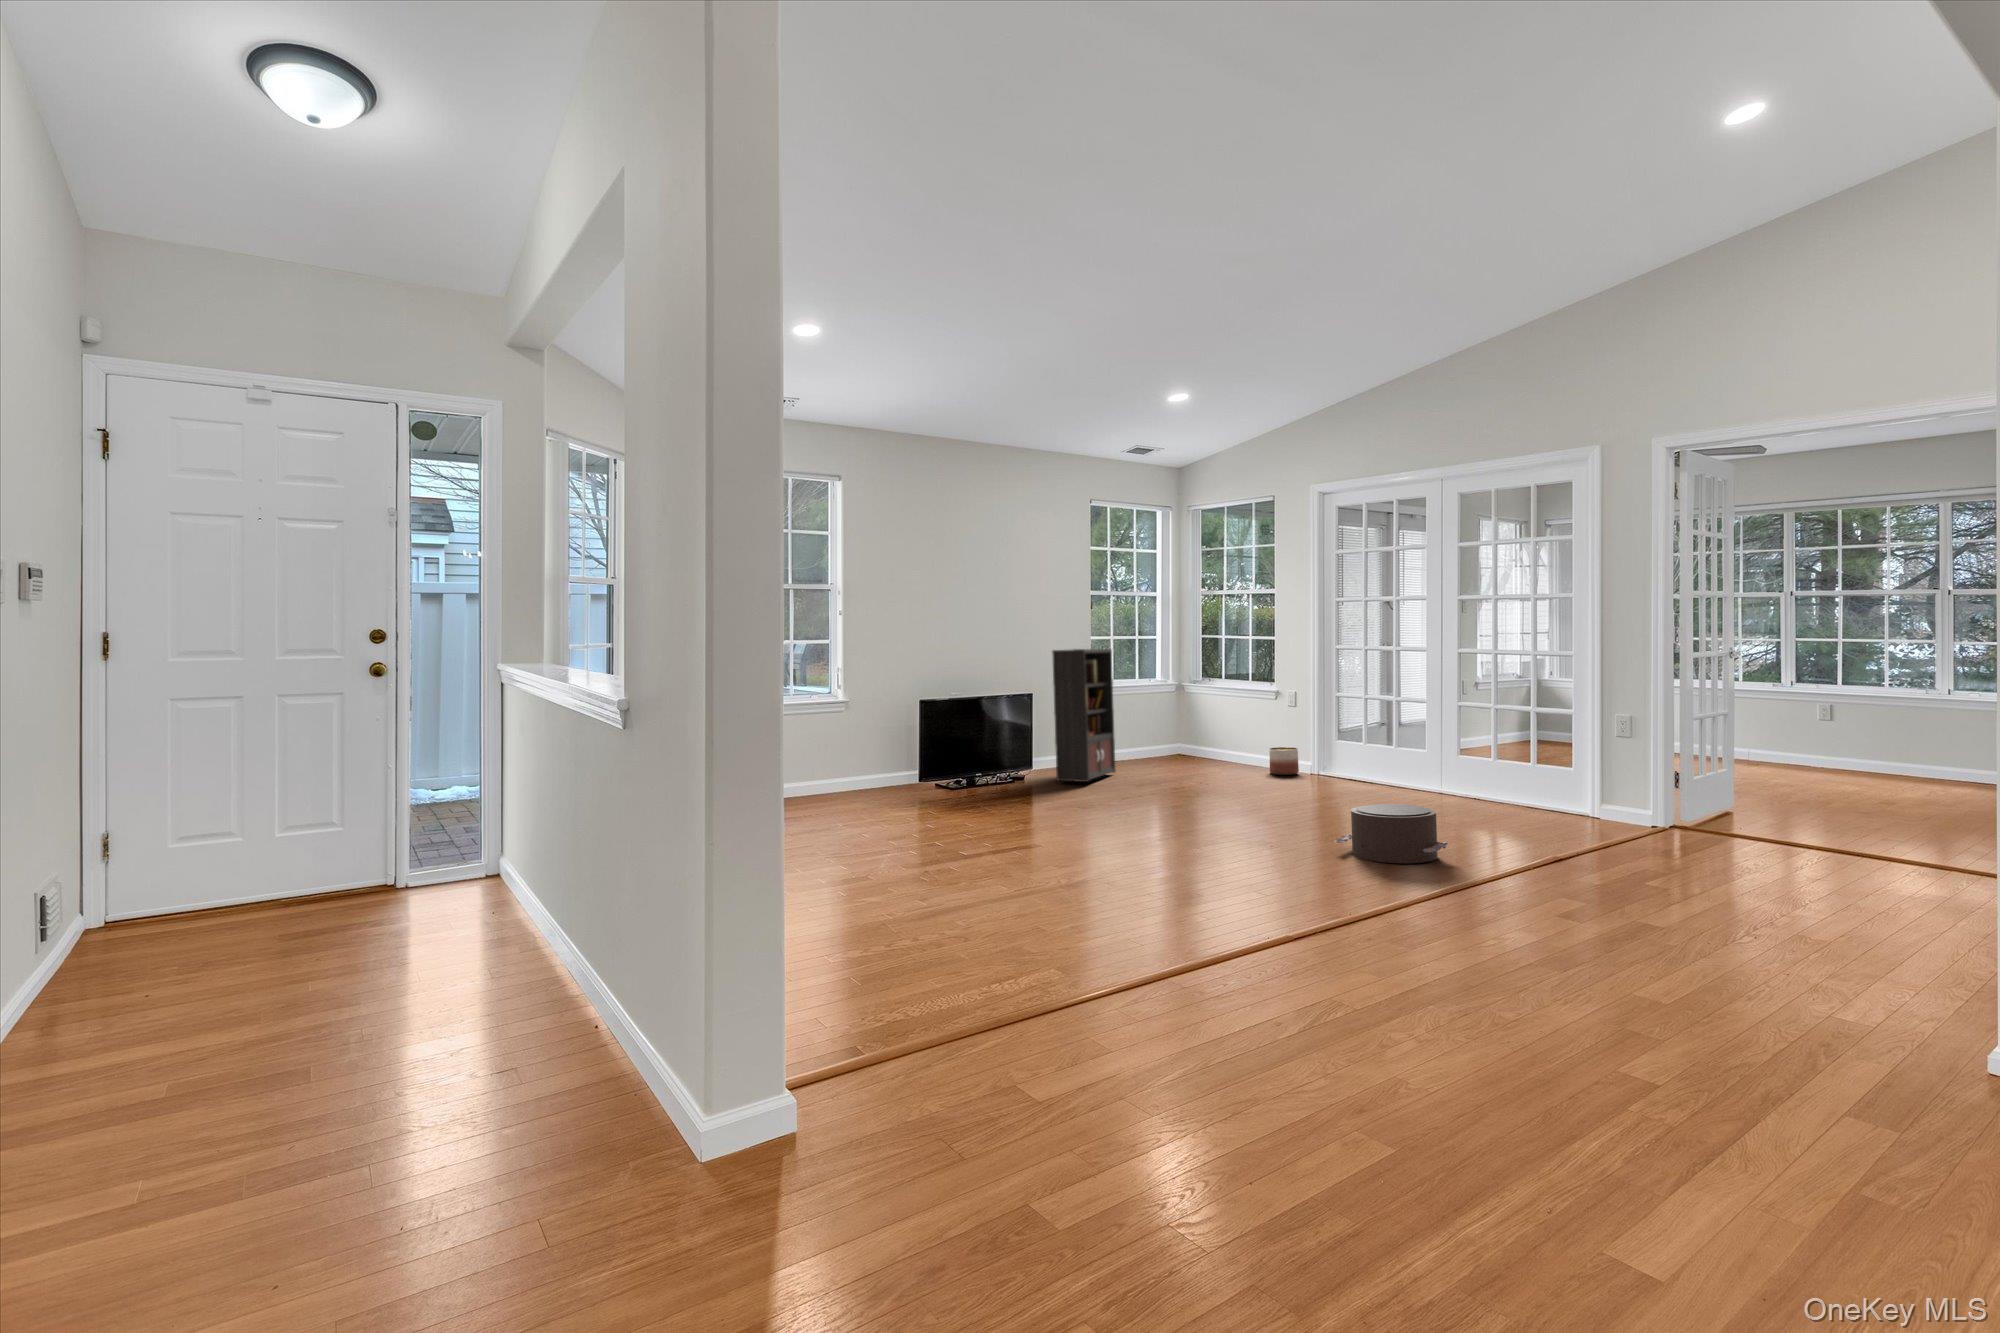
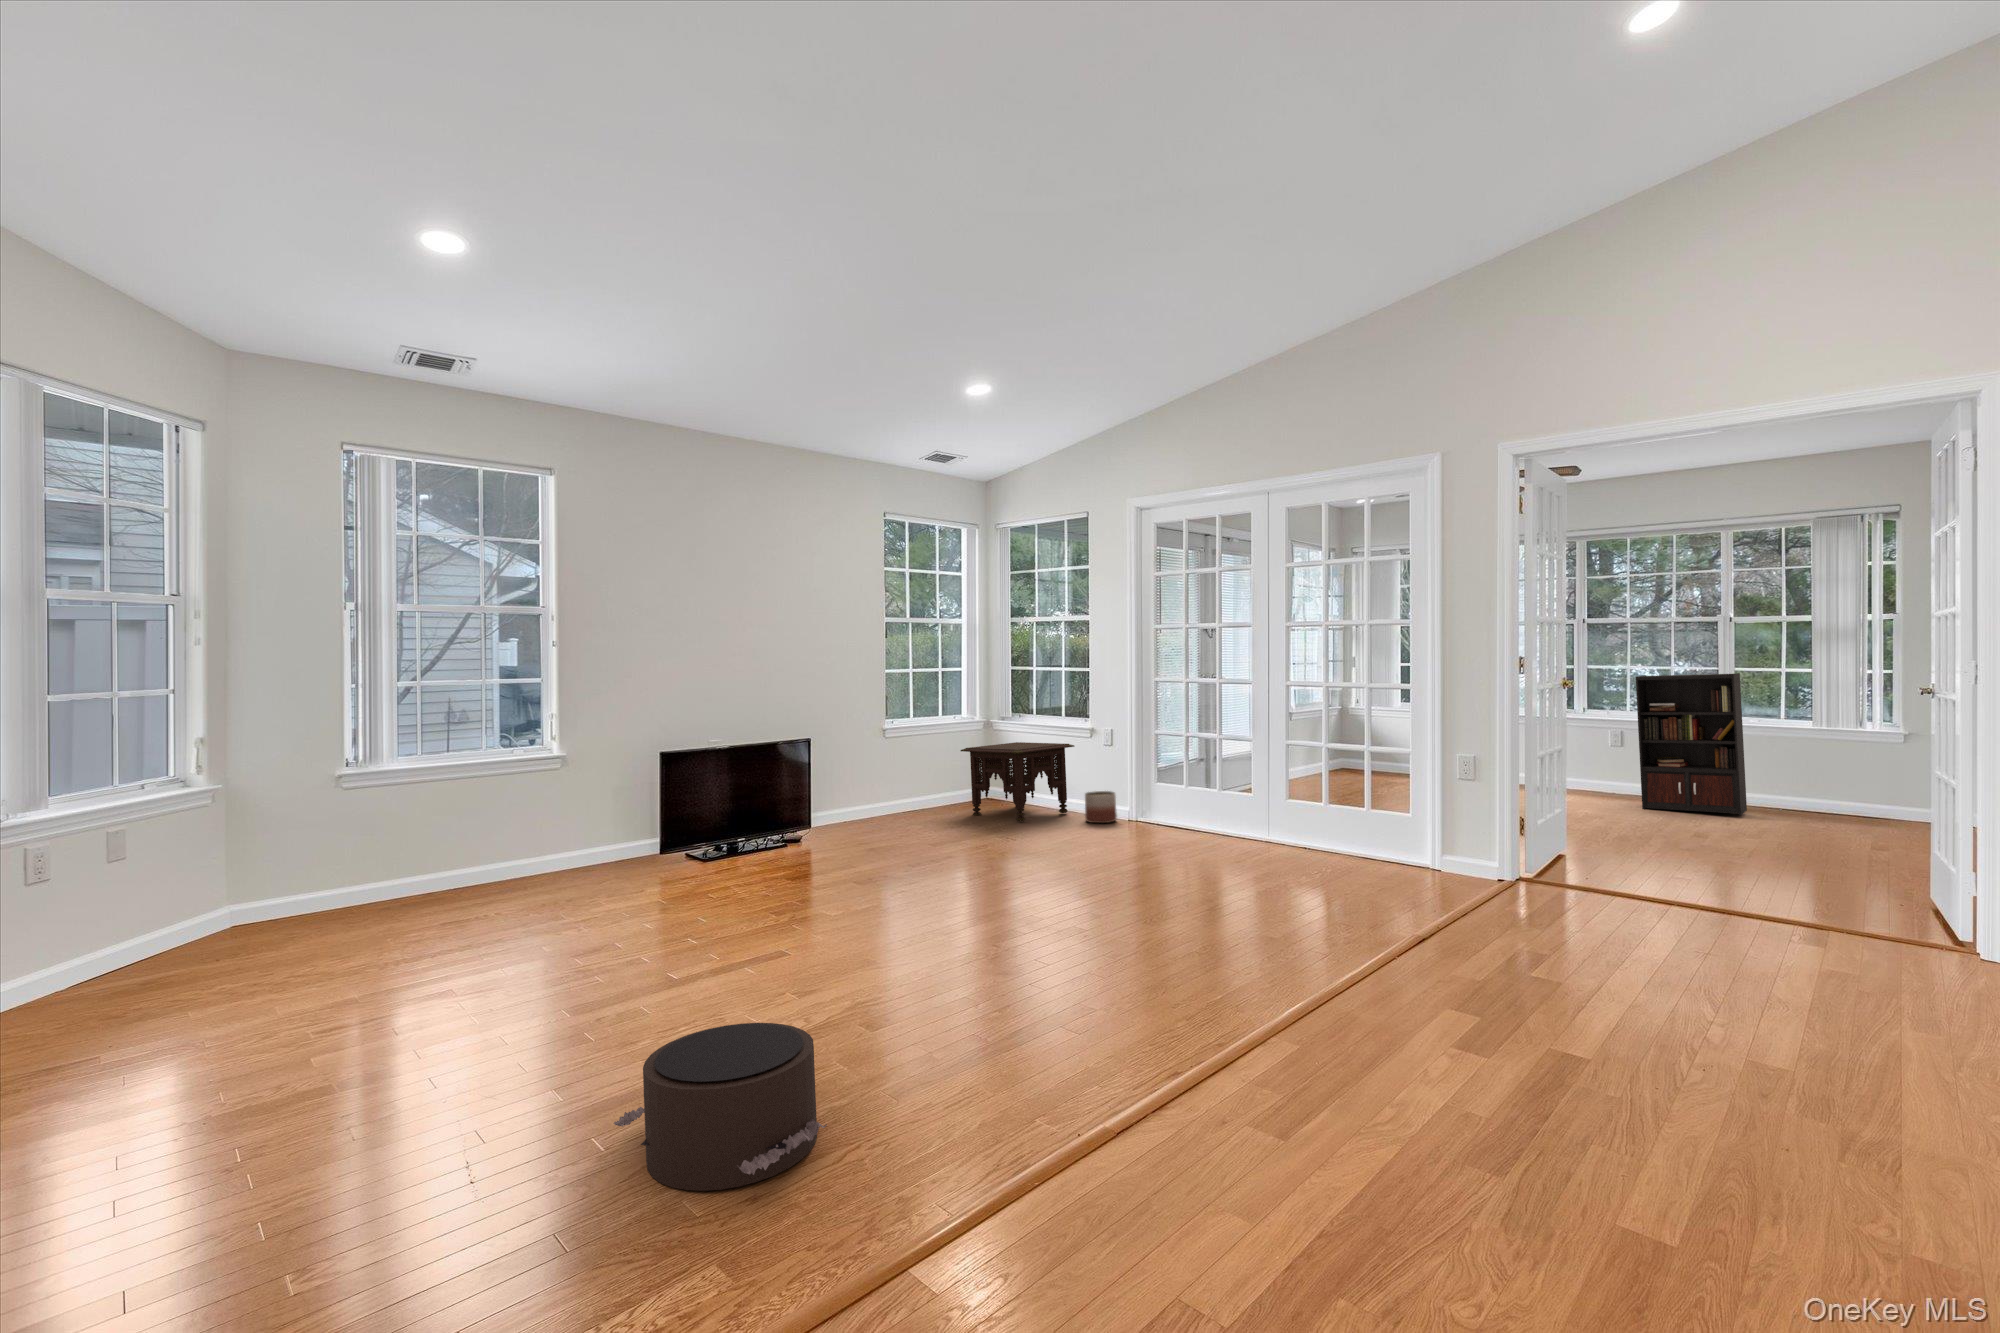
bookcase: present [1052,649,1116,782] -> present [1636,673,1782,815]
side table: none [1157,704,1260,772] -> present [961,742,1074,822]
pouf: present [1335,804,1448,863] -> present [614,1023,827,1191]

